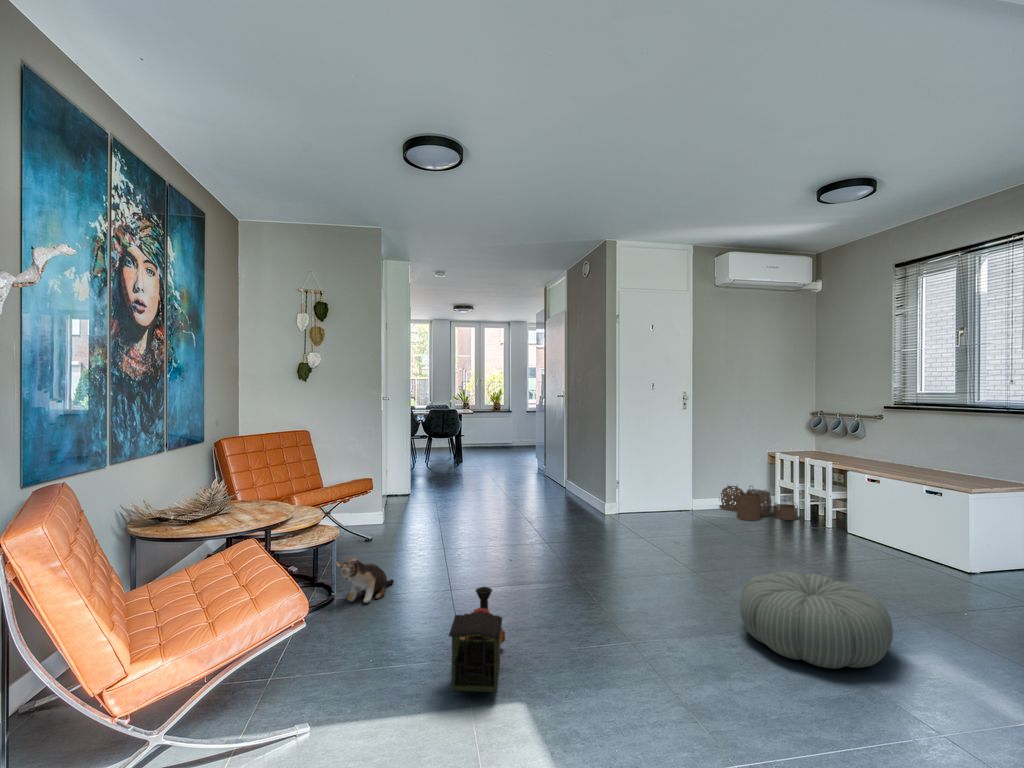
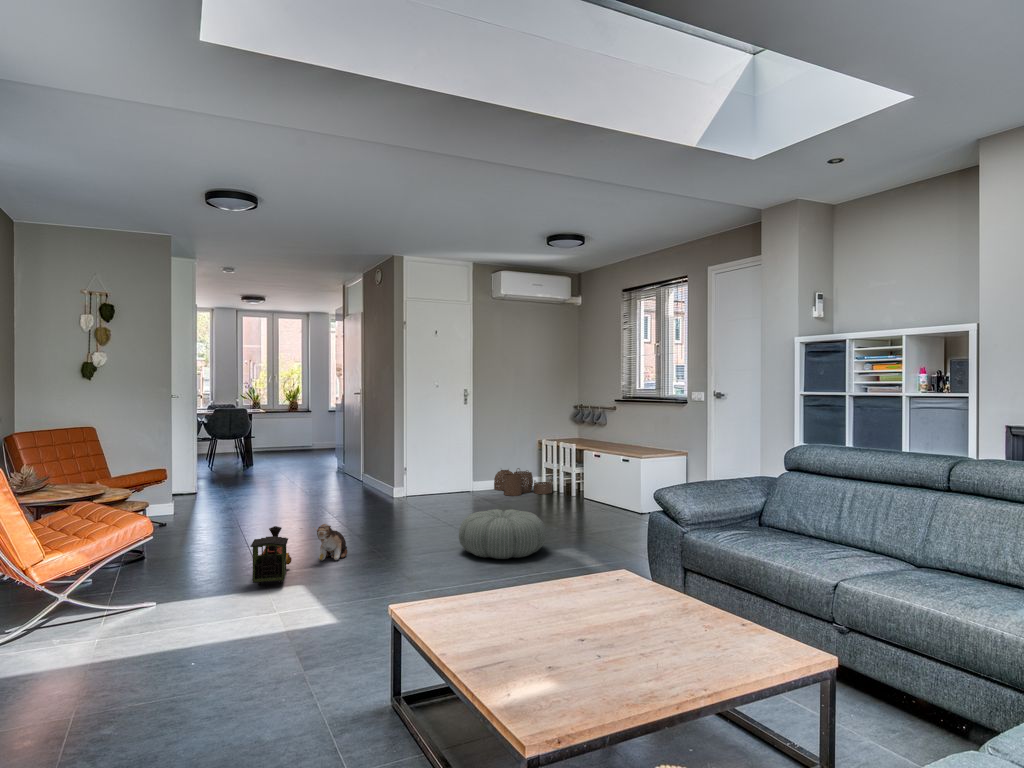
plush toy: present [336,558,394,603] -> present [314,524,347,561]

